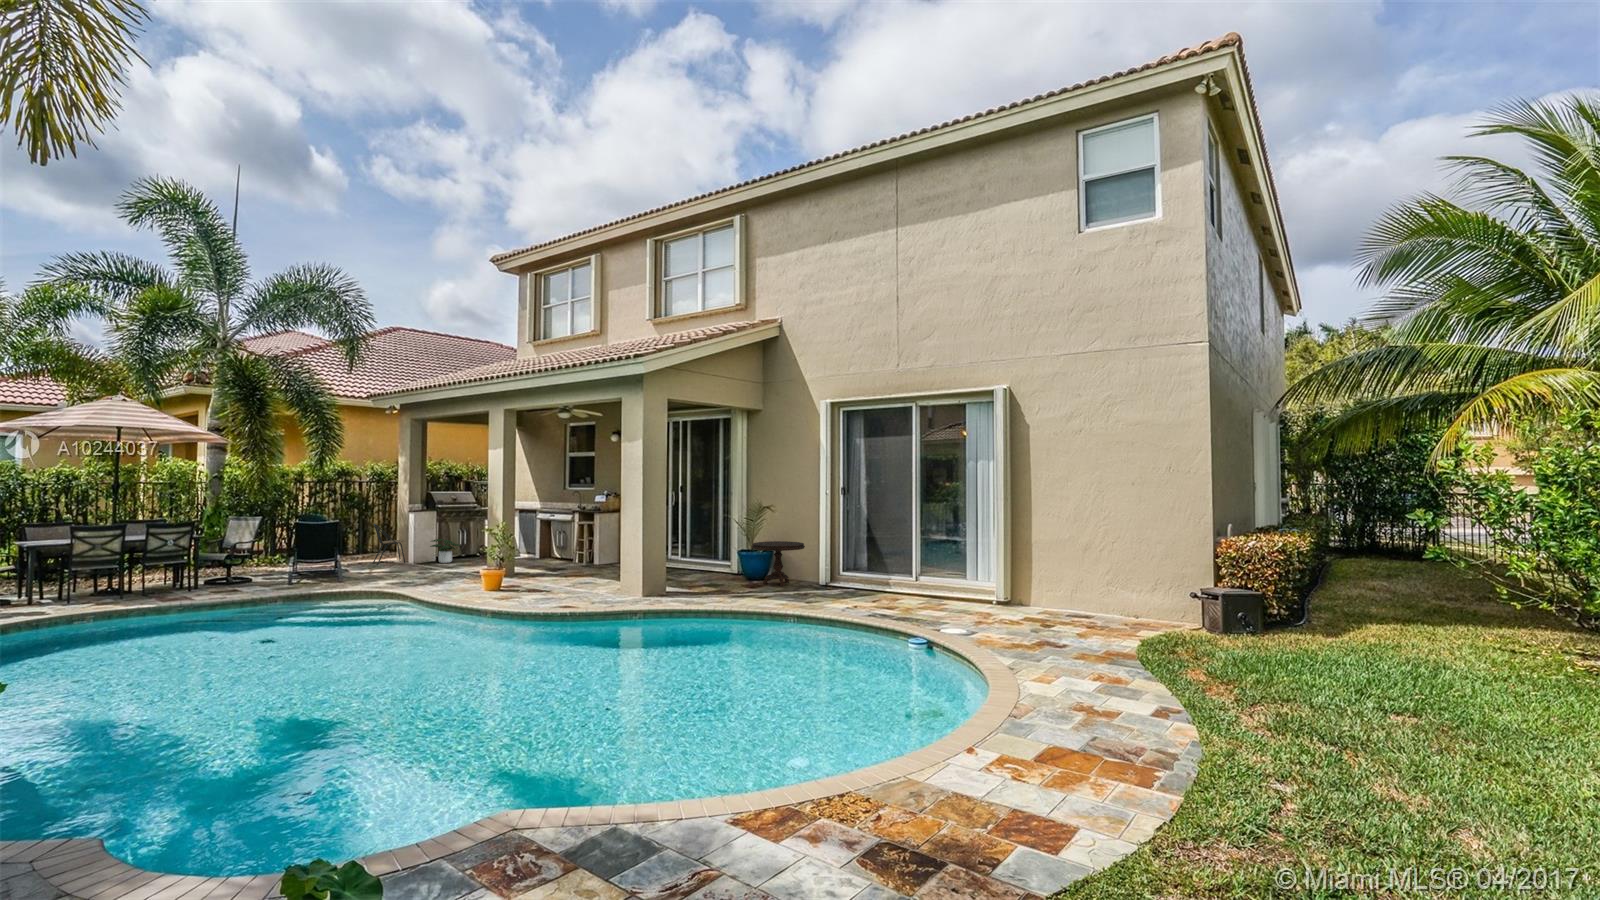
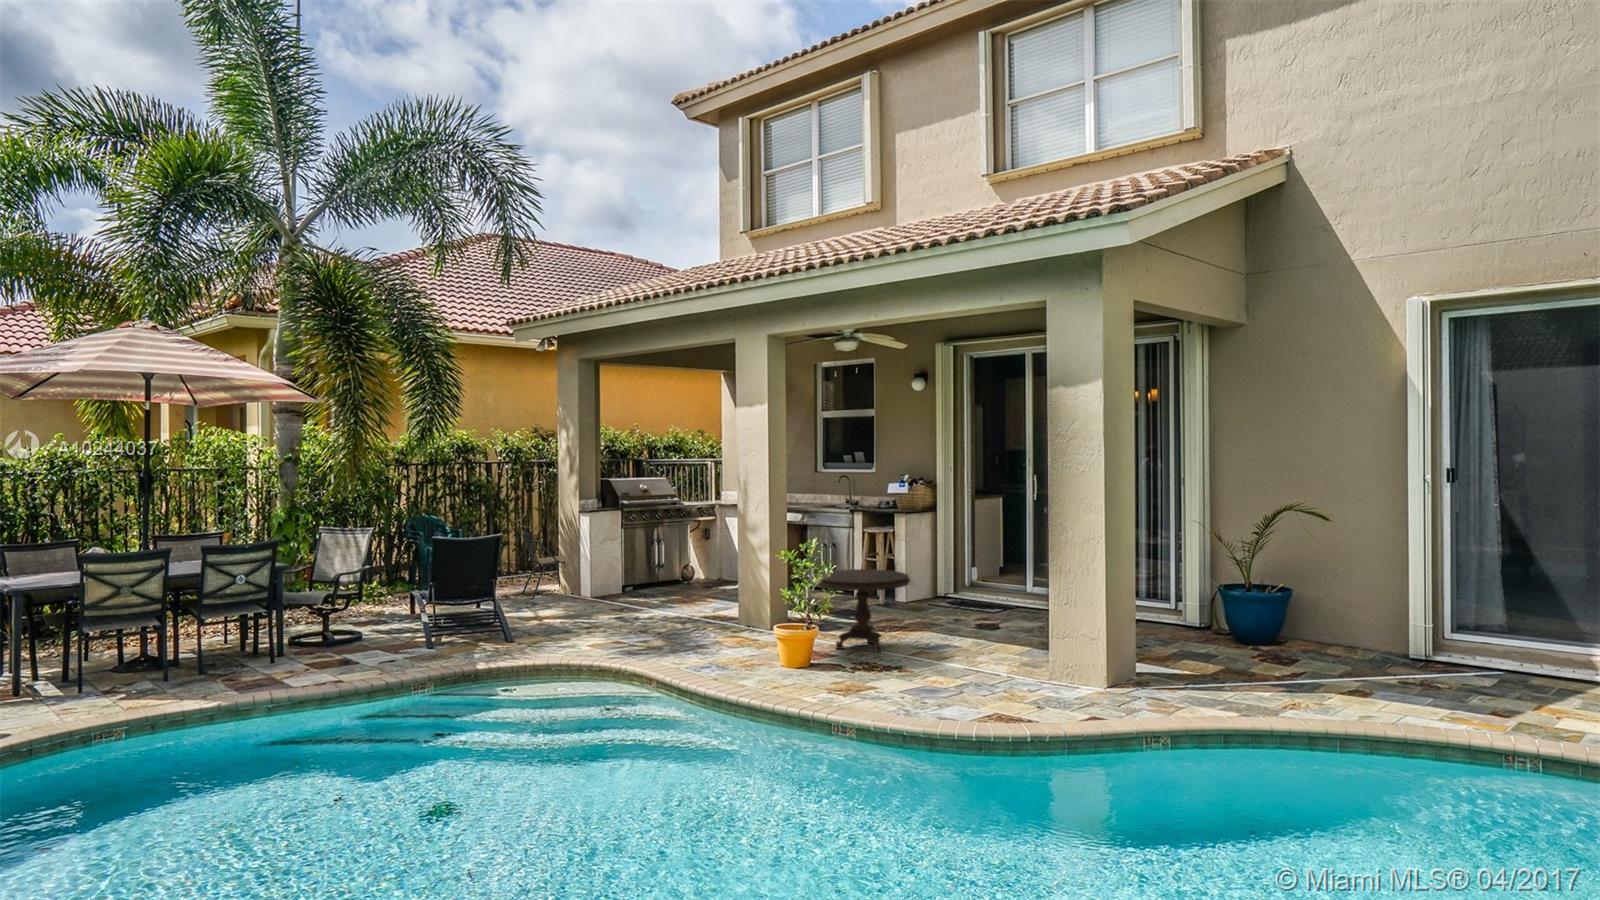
potted plant: present [430,539,460,563] -> none [611,555,658,595]
side table: present [752,541,805,586] -> present [818,569,910,652]

